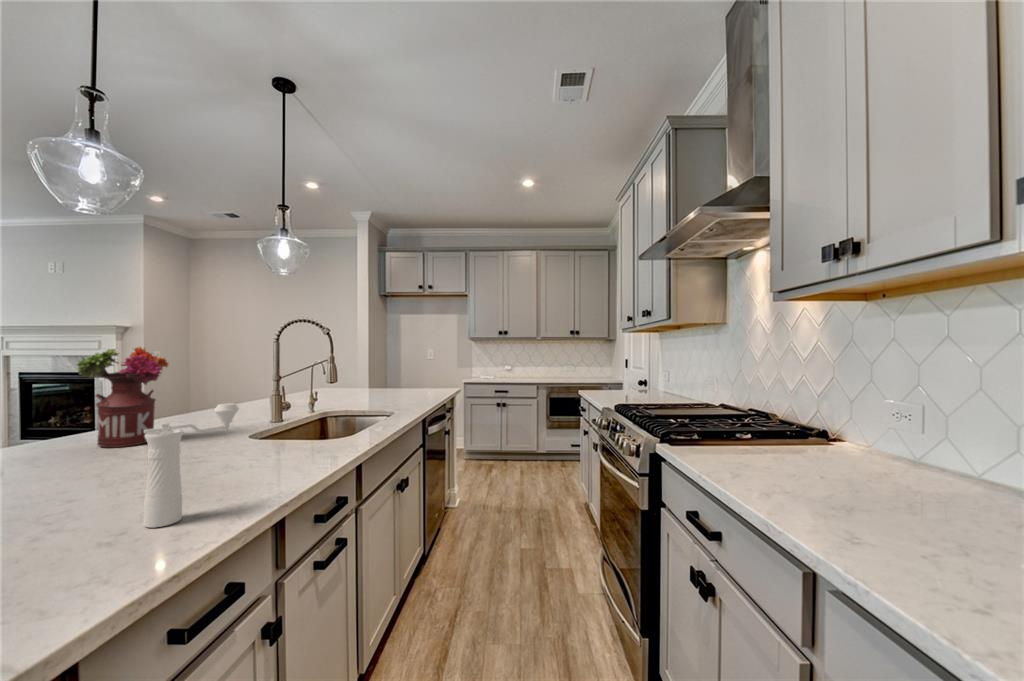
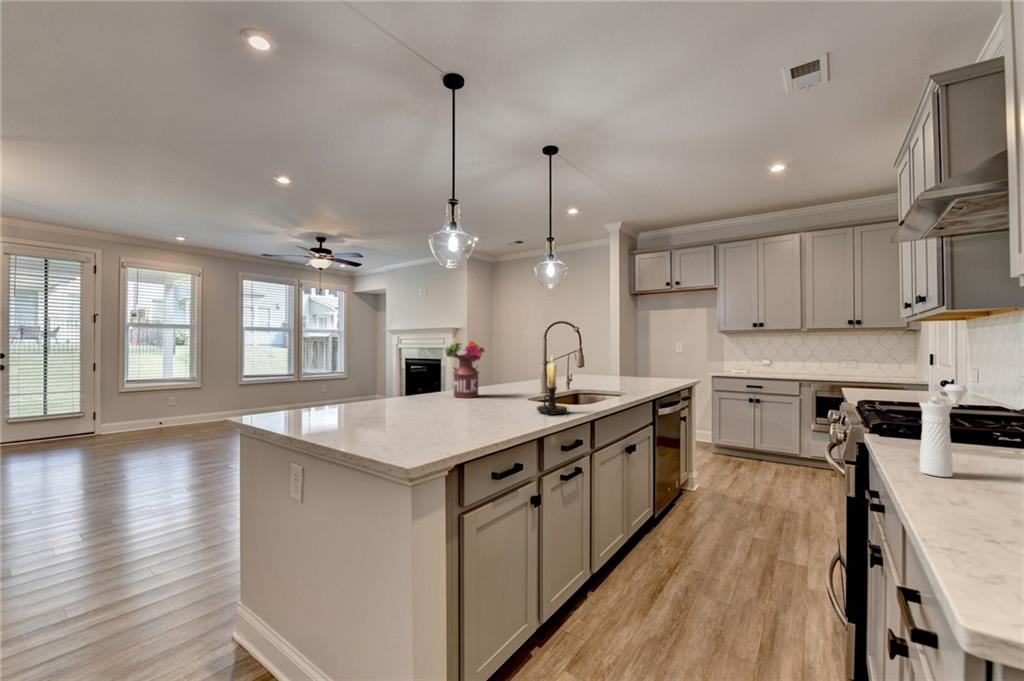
candle holder: none [271,369,324,465] -> present [537,356,567,414]
pepper mill: present [144,403,239,528] -> present [920,384,968,477]

